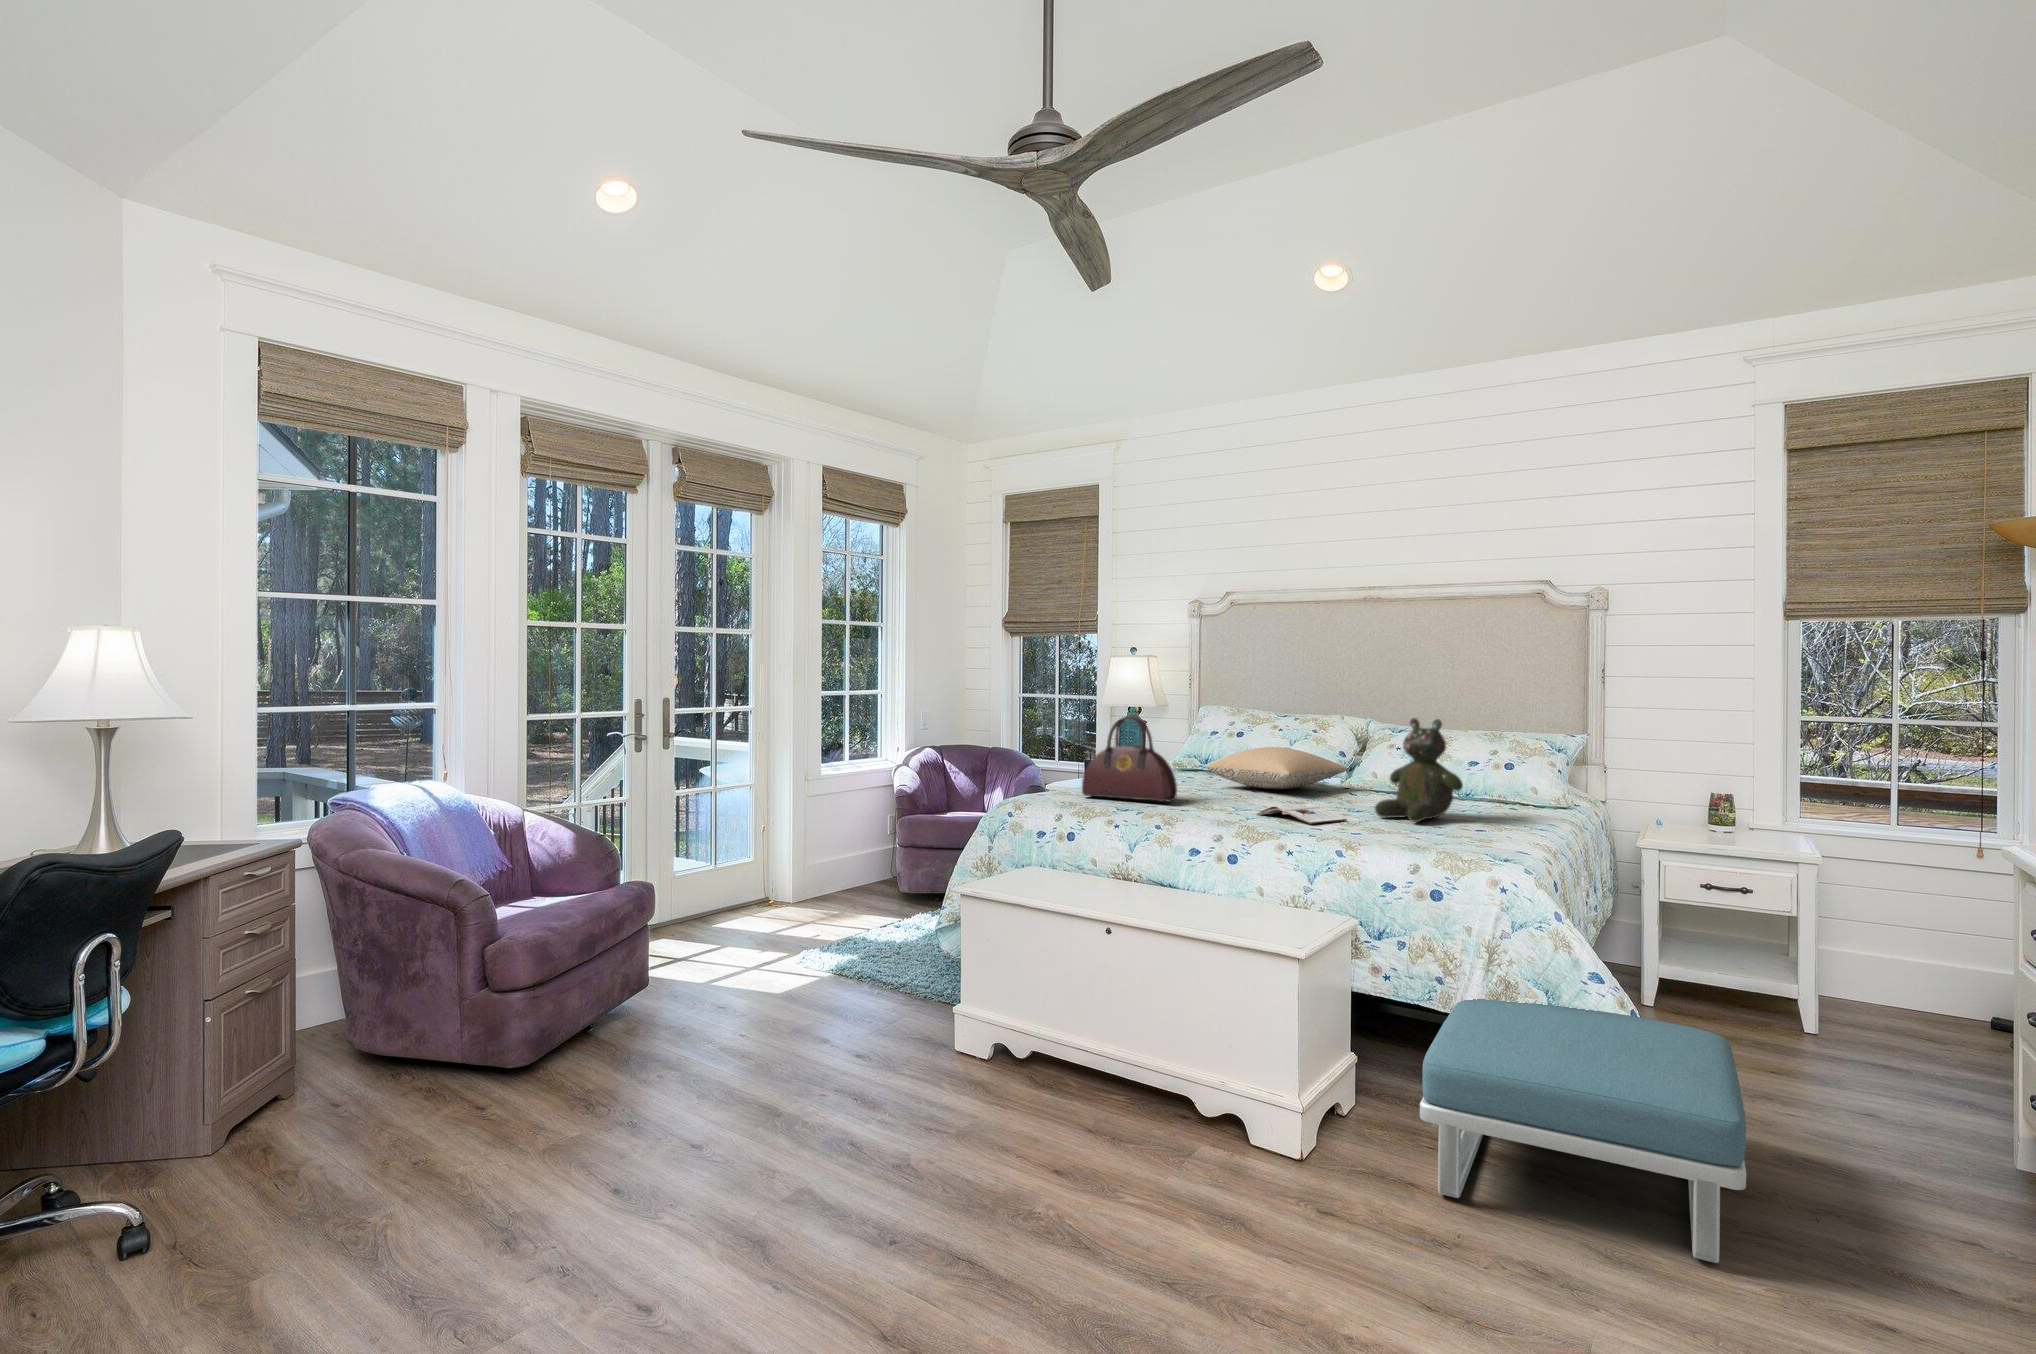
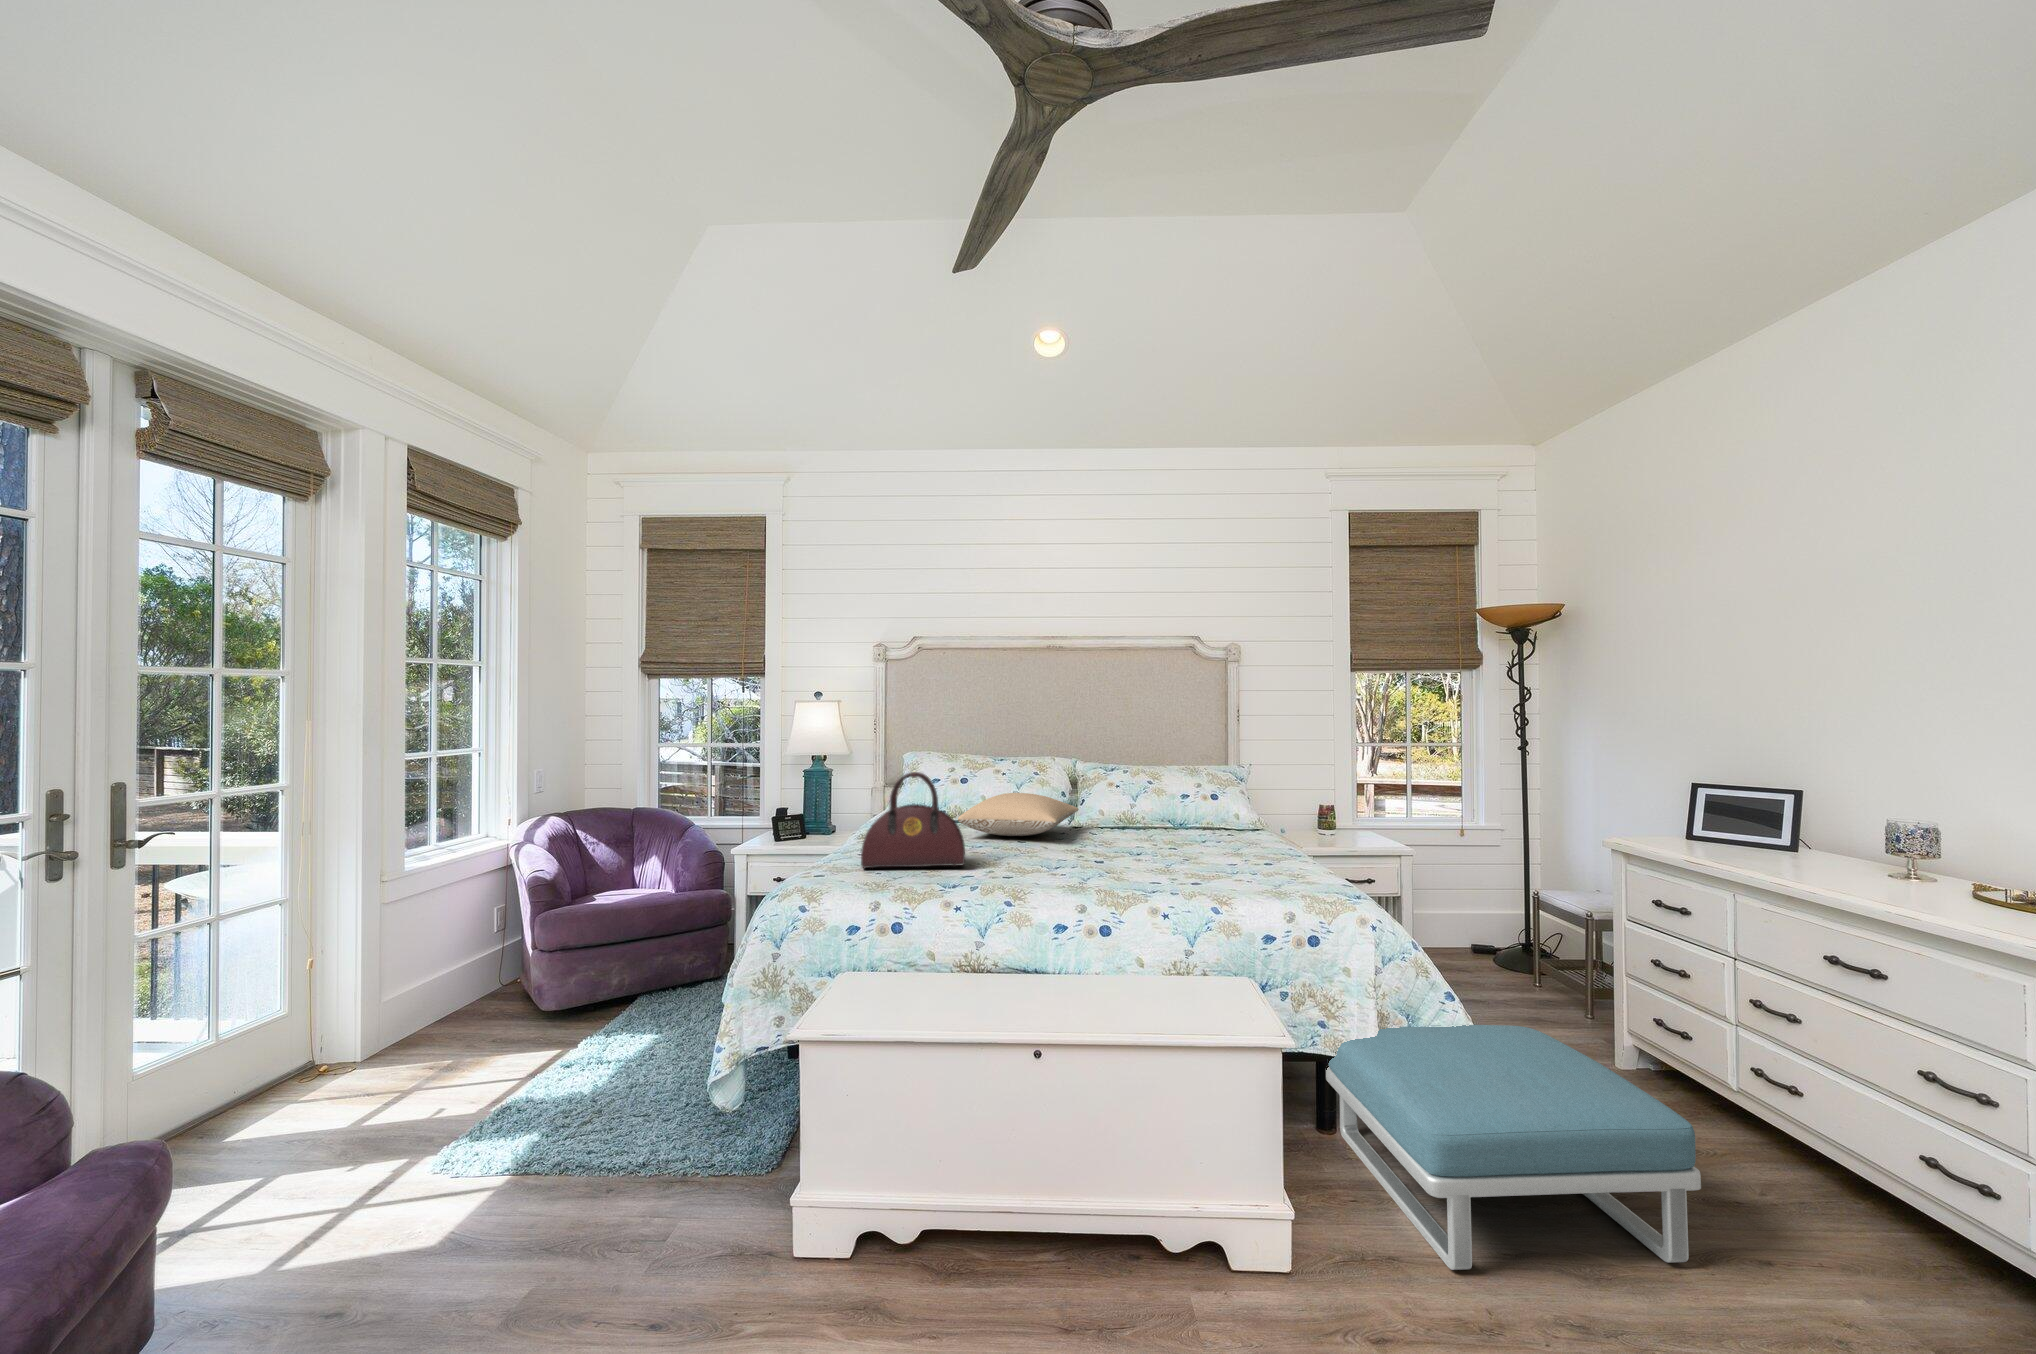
teddy bear: present [1375,718,1463,822] -> none [1161,760,1238,861]
magazine: present [1257,804,1347,824] -> none [1067,853,1153,876]

